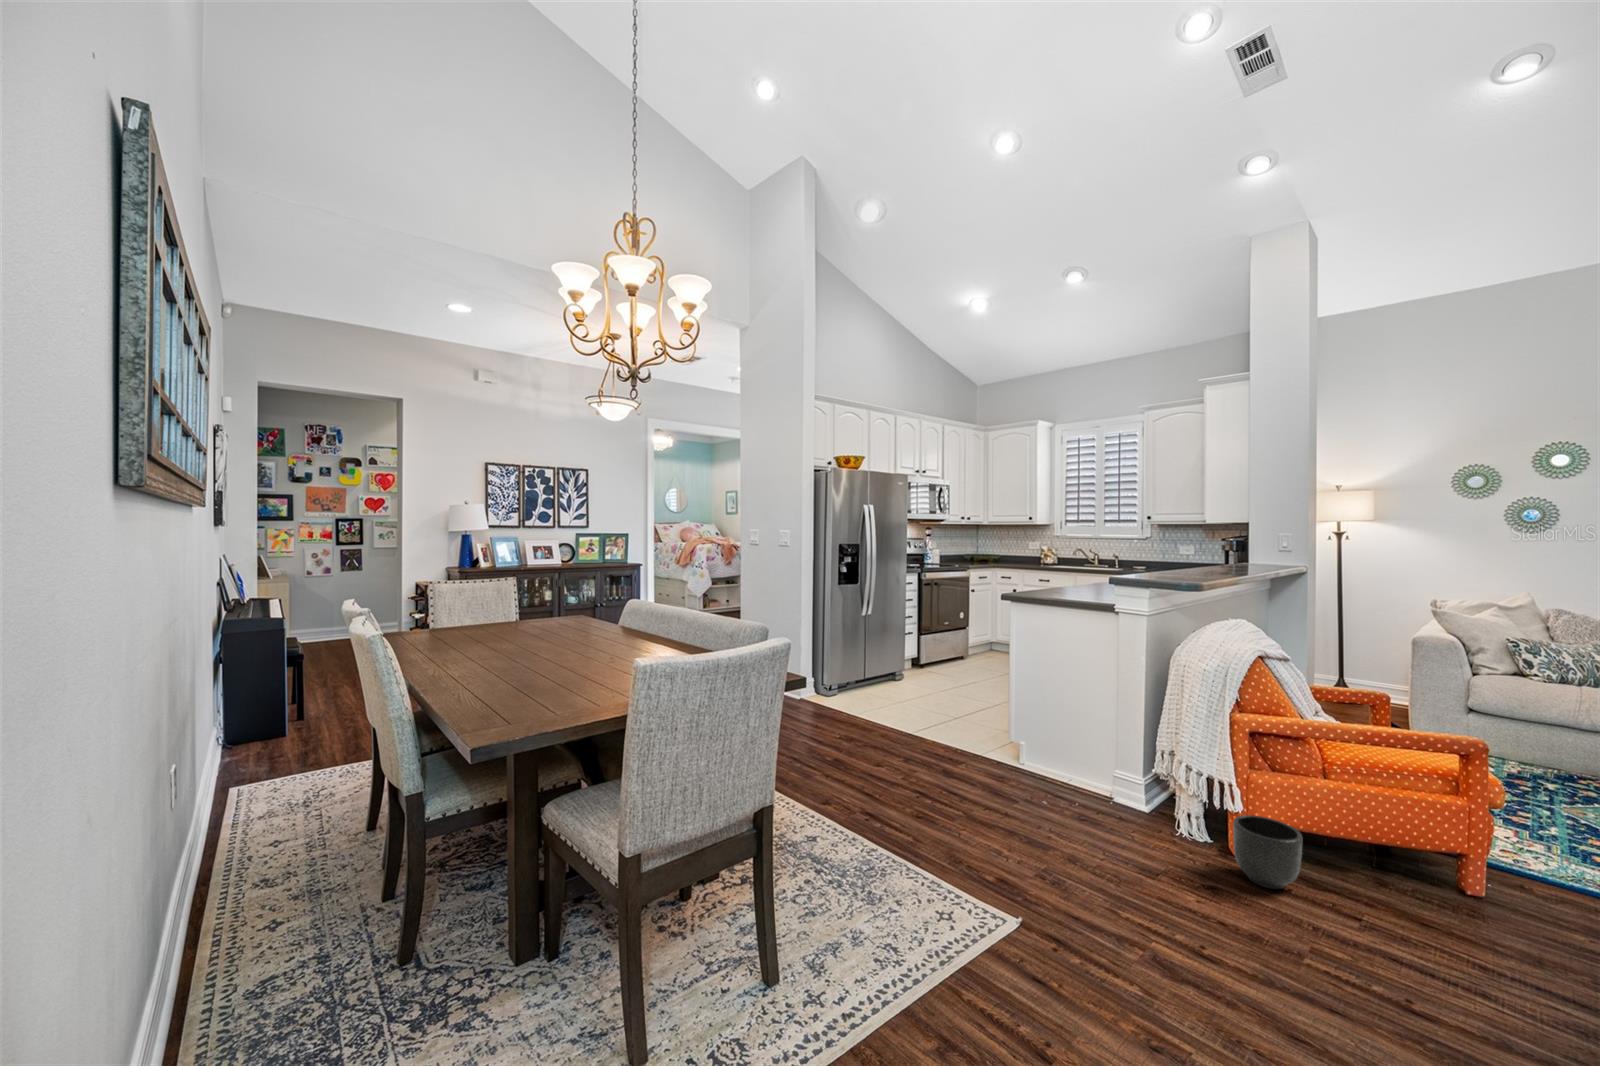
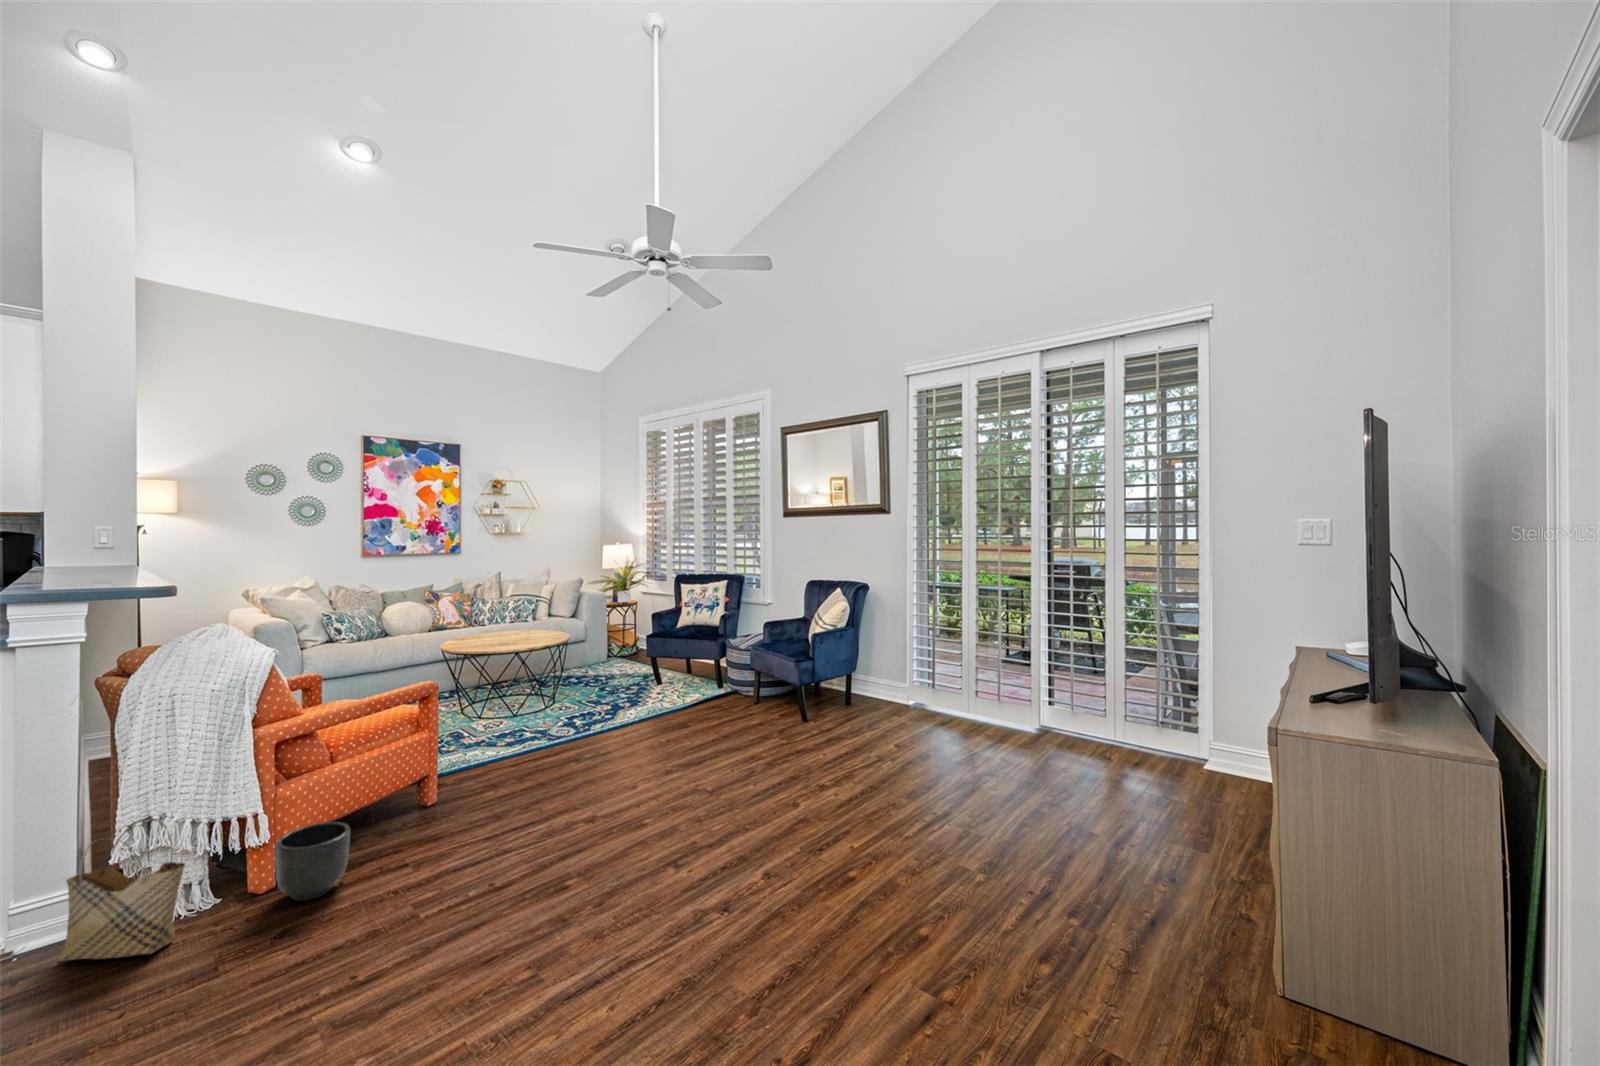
woven basket: none [1114,746,1171,846] -> present [60,818,185,961]

